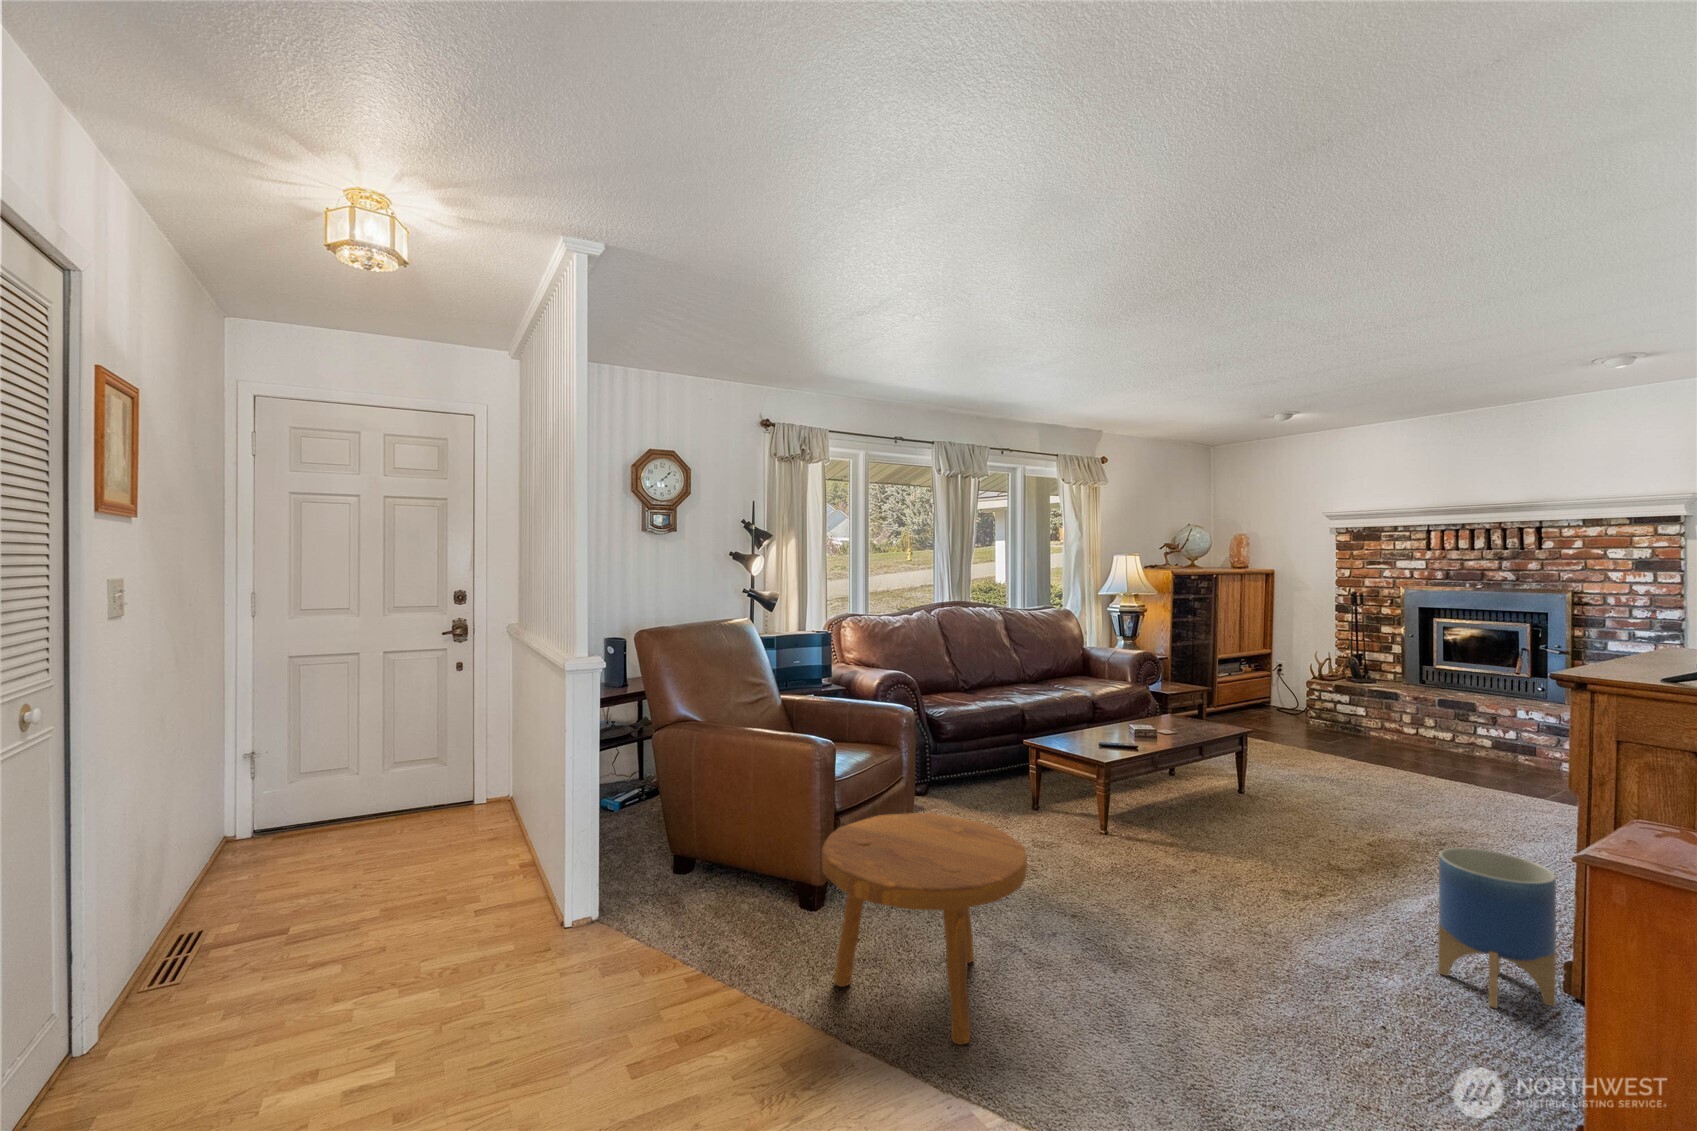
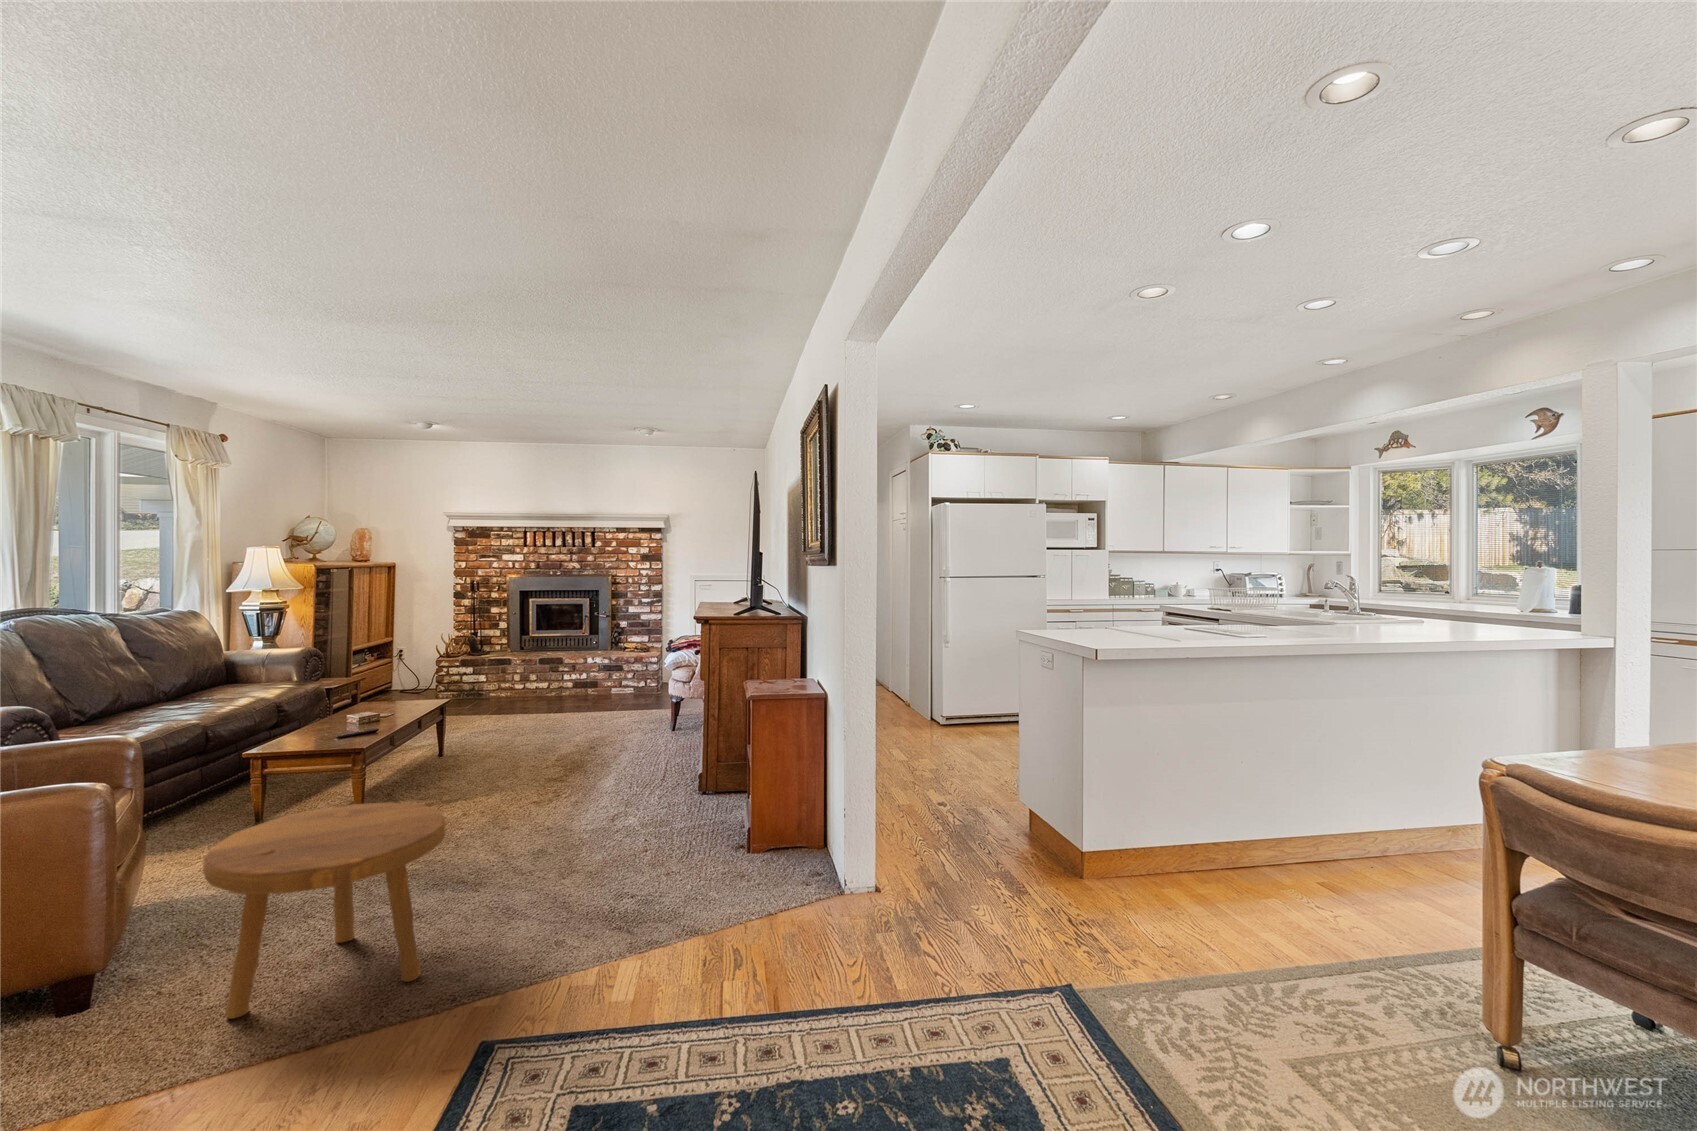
planter: present [1438,848,1556,1008] -> none [642,727,695,814]

